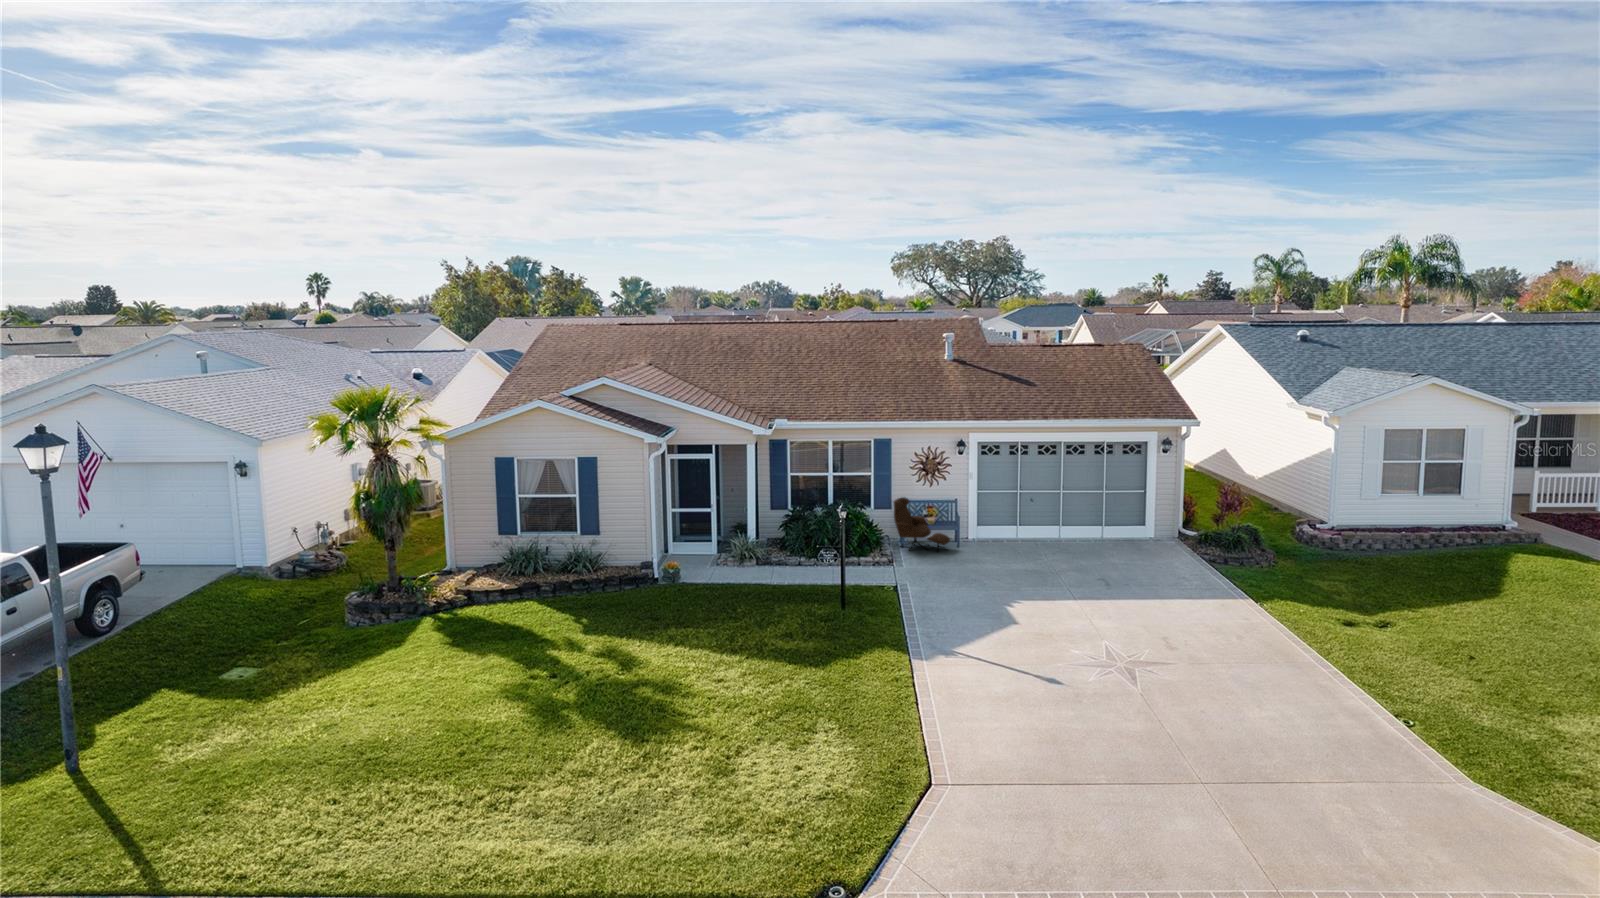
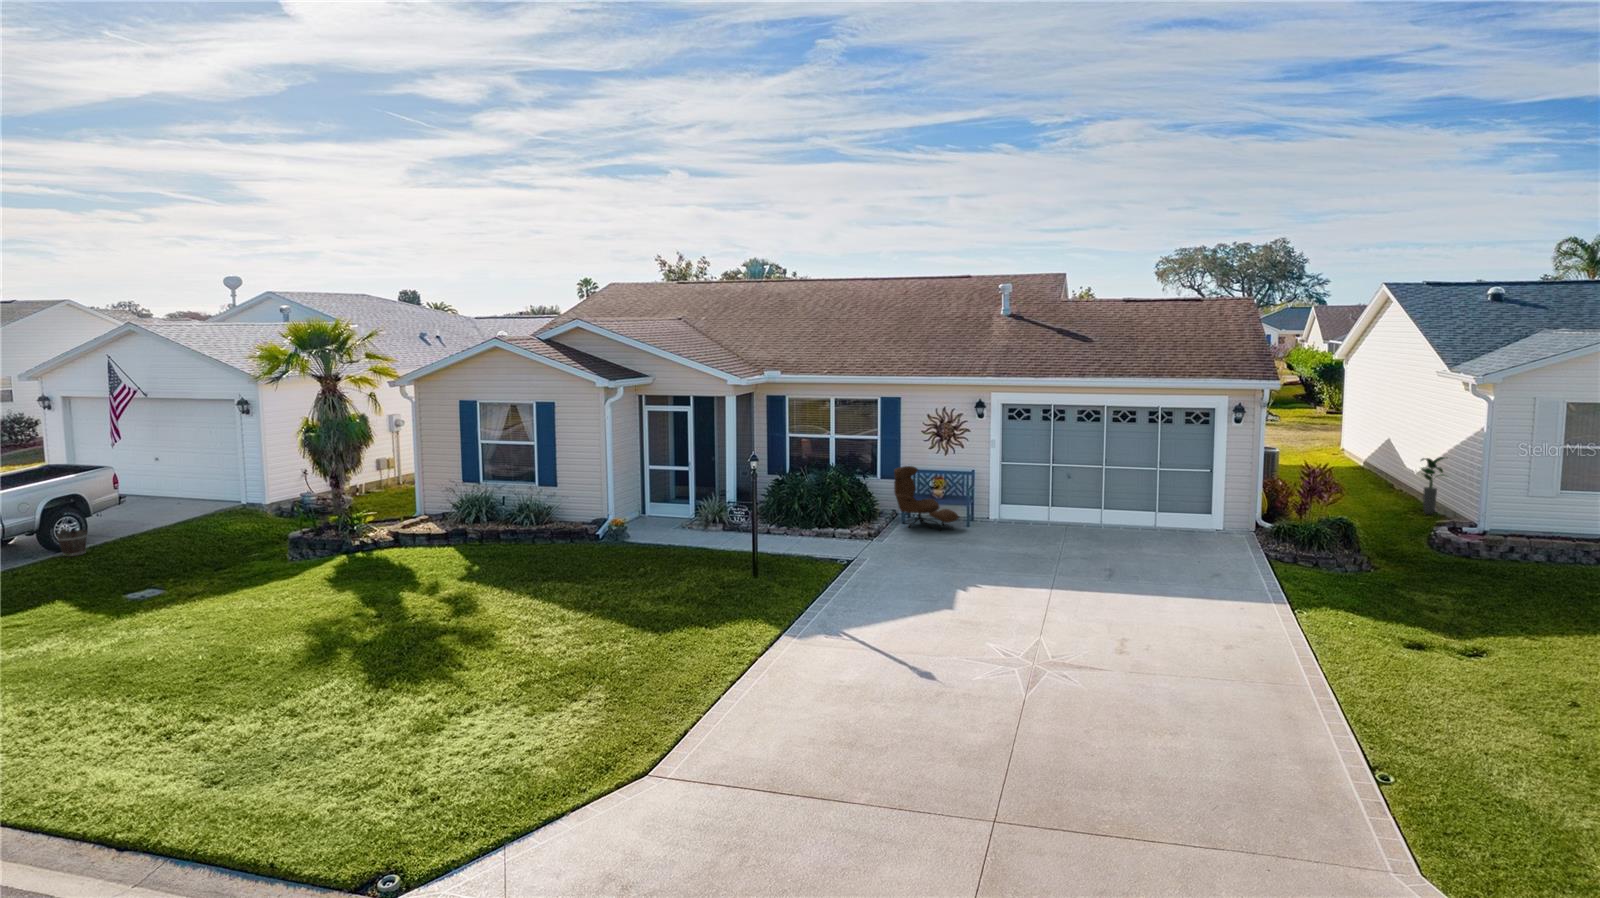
potted plant: none [1272,469,1294,513] -> present [1421,457,1445,514]
bucket: none [98,613,130,642] -> present [56,529,87,557]

